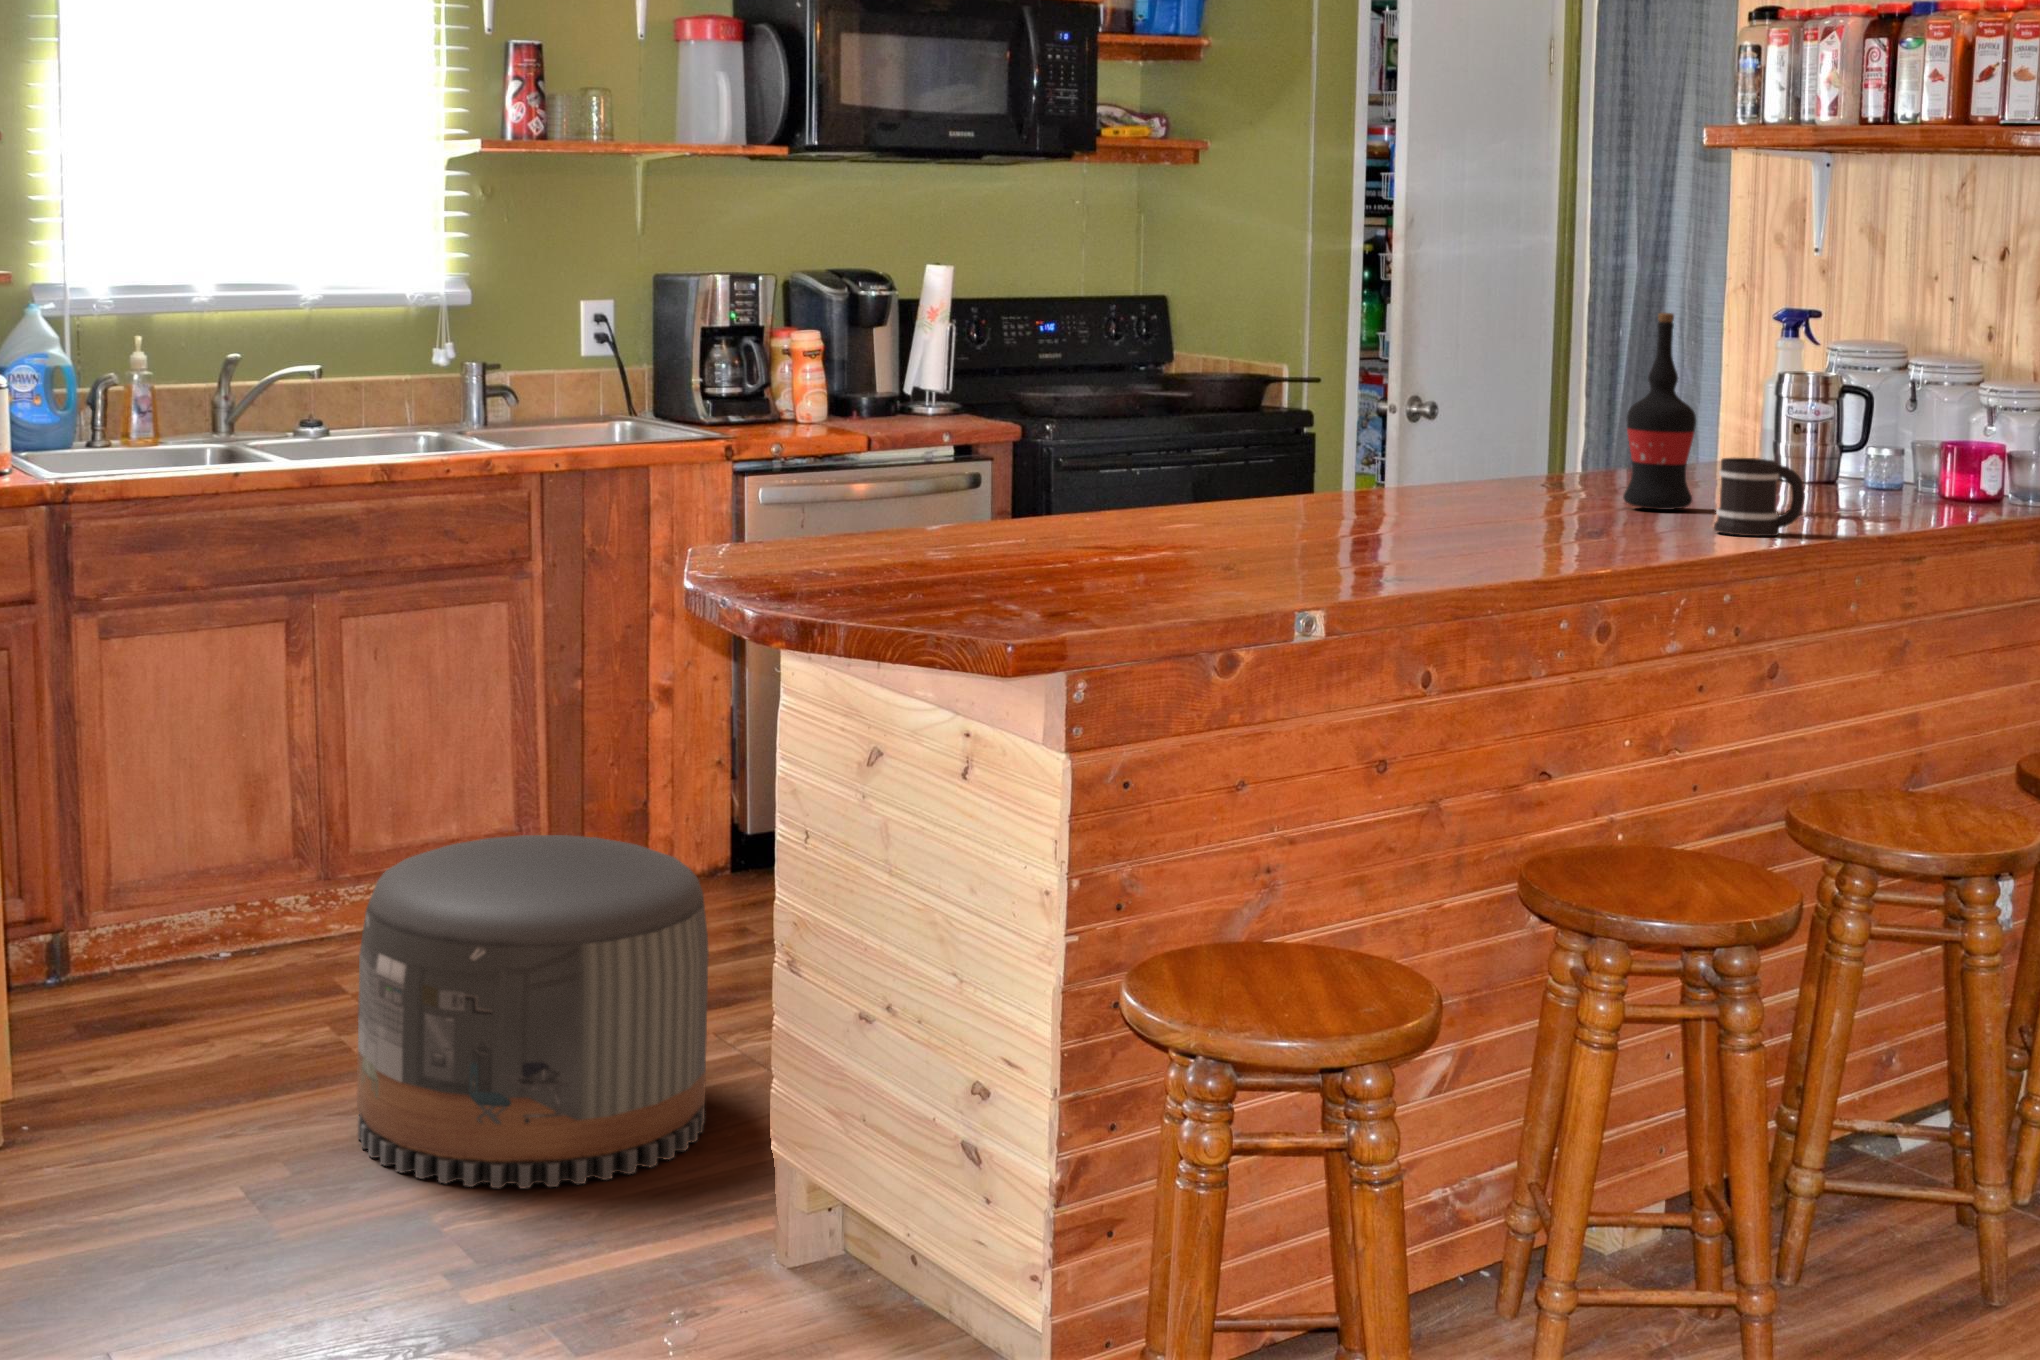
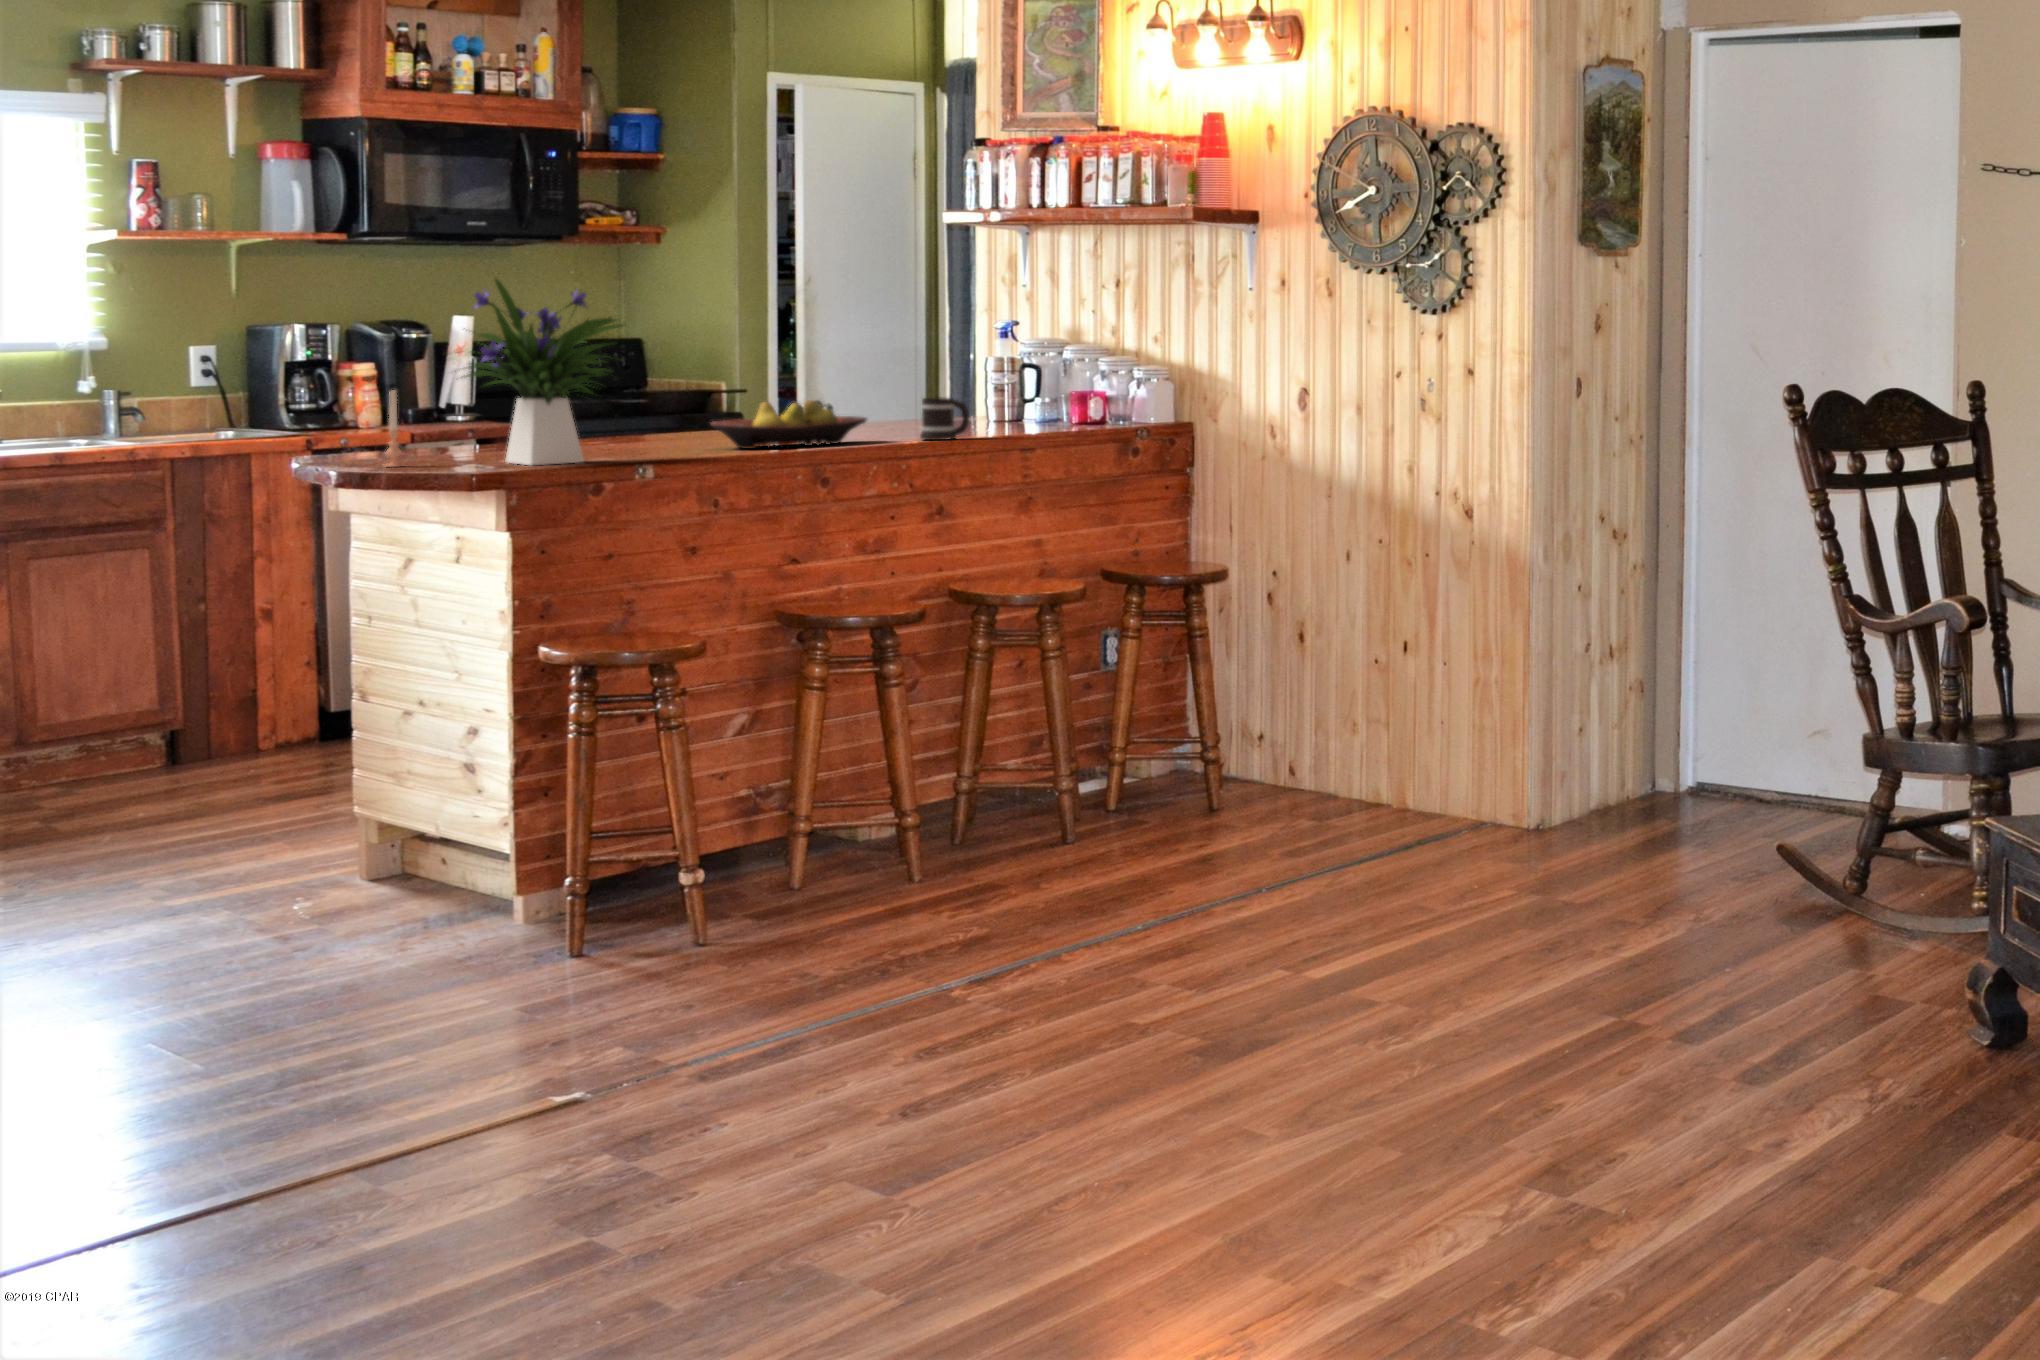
flower arrangement: none [963,228,1276,565] -> present [464,278,623,465]
wine bottle: present [1623,313,1696,510] -> none [886,320,927,434]
candle: none [858,415,891,548] -> present [384,390,403,467]
fruit bowl: none [1368,453,1628,538] -> present [711,400,868,449]
pouf: present [357,835,709,1188] -> none [49,678,302,889]

